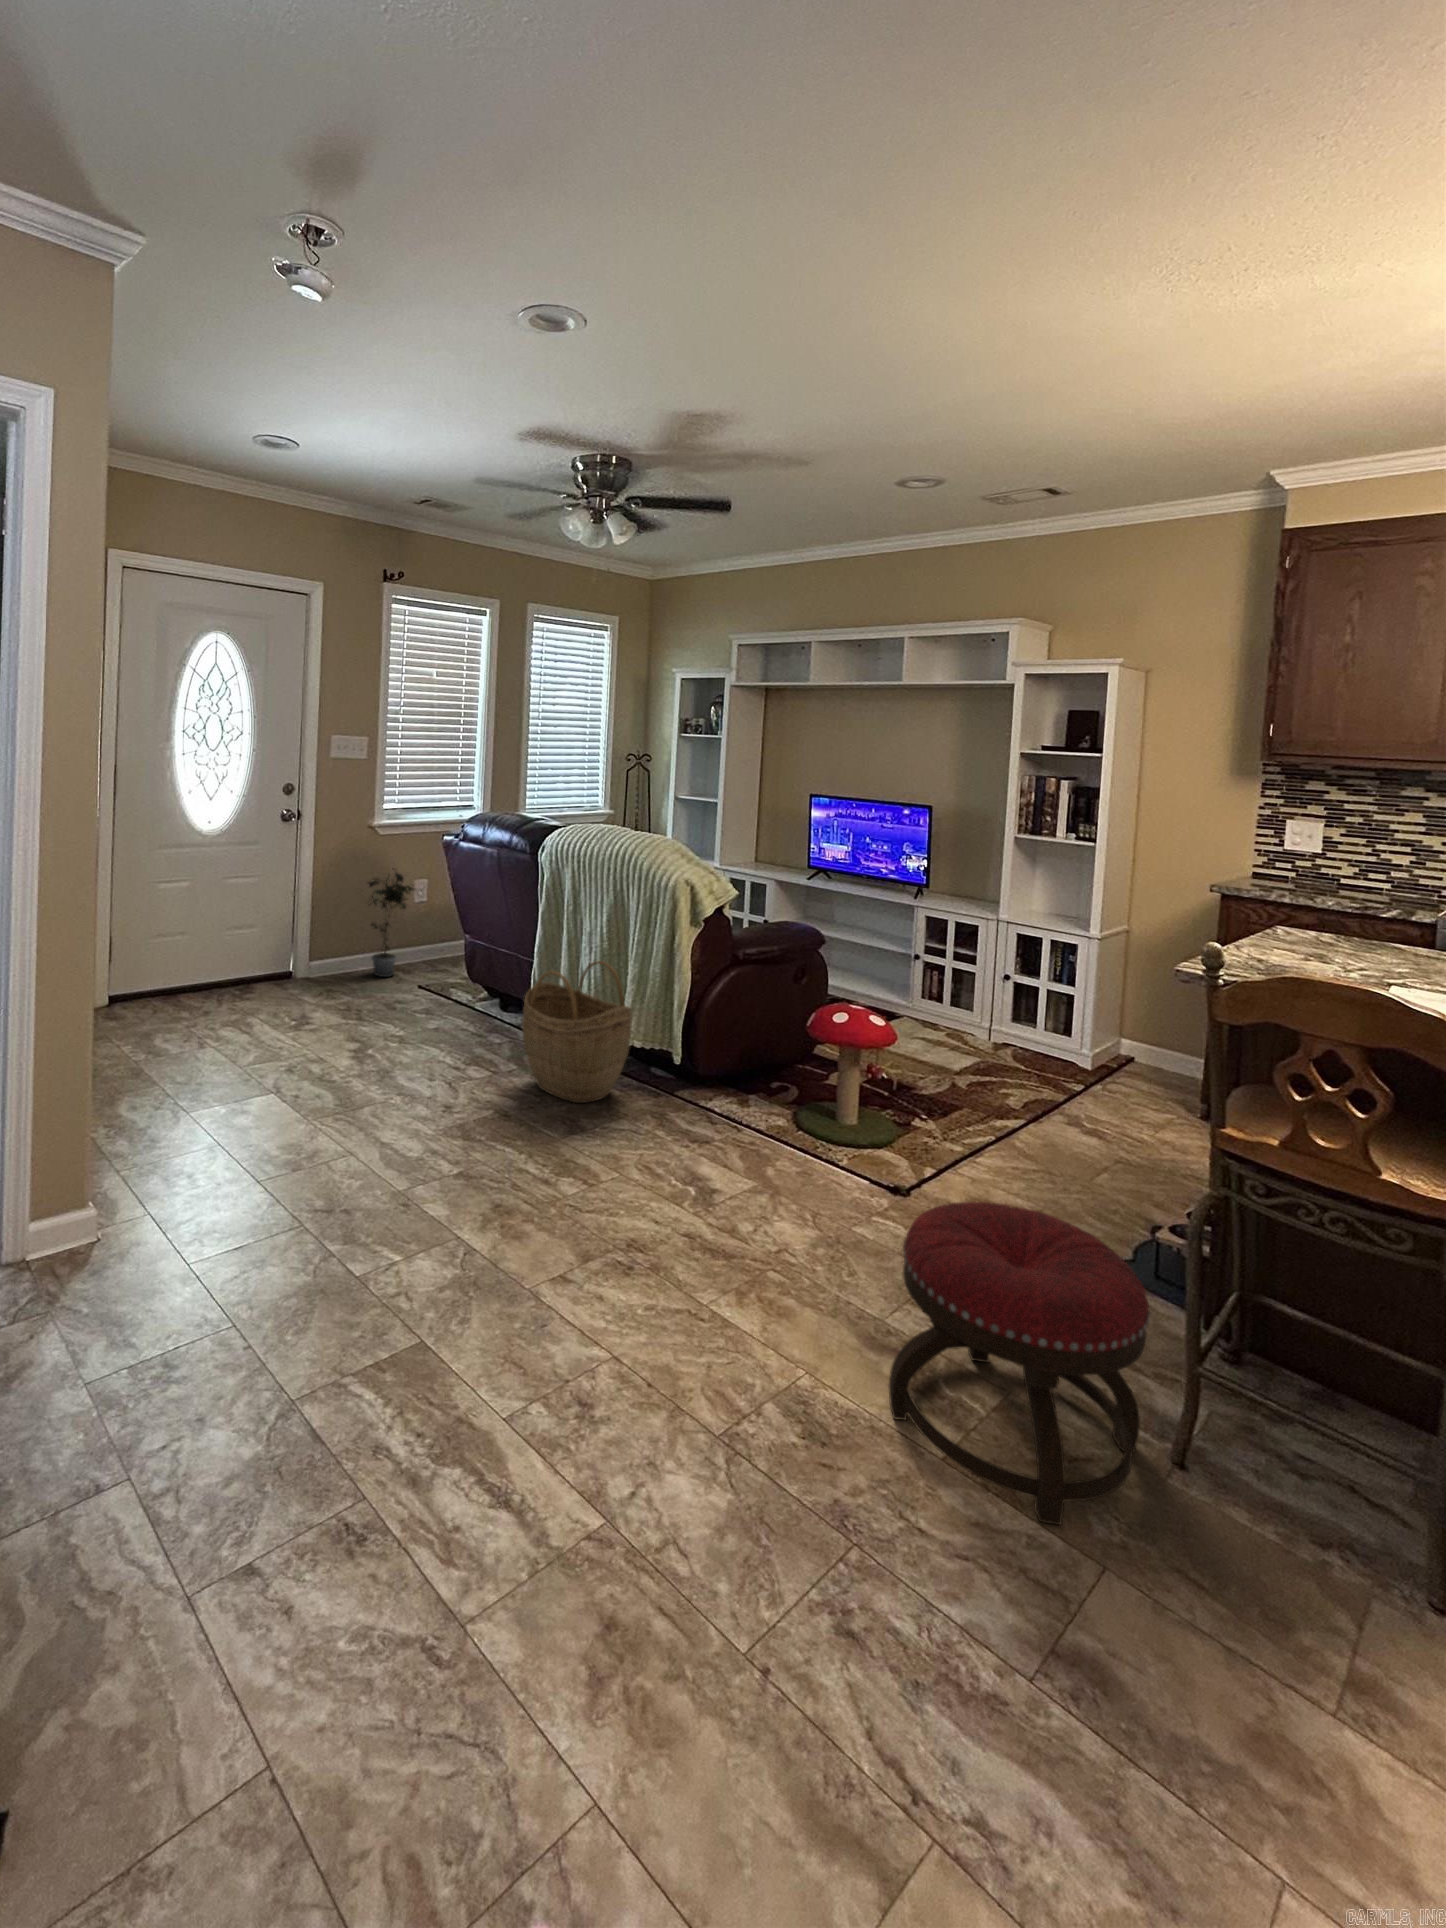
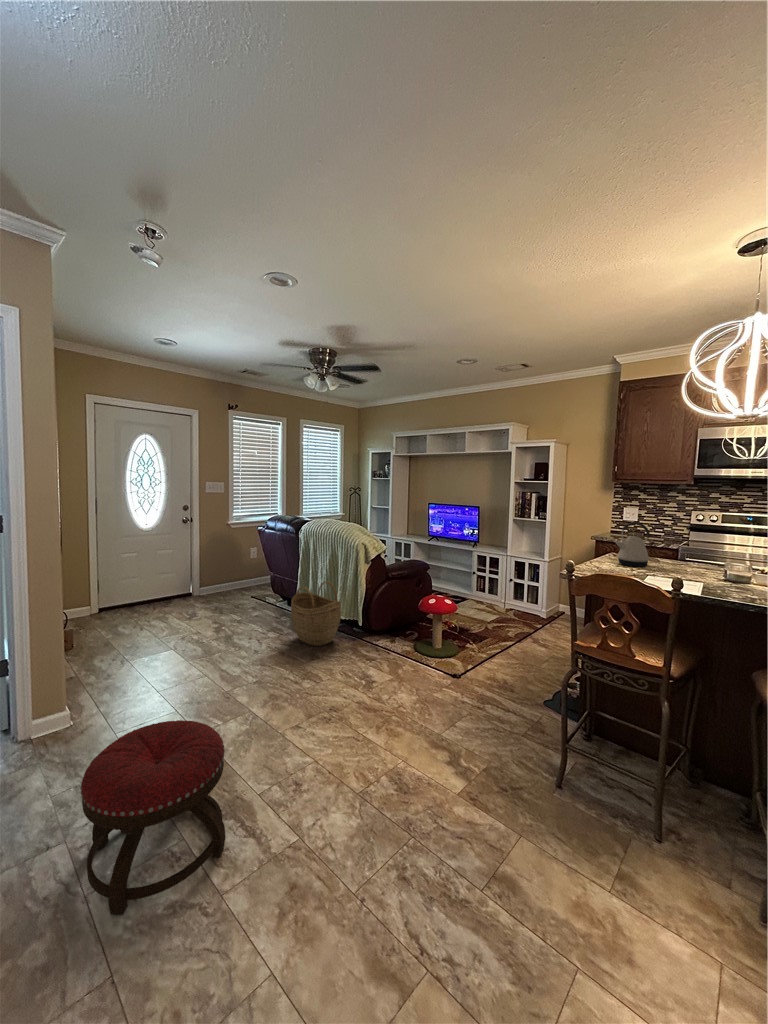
kettle: none [1300,860,1388,964] -> present [615,522,650,567]
potted plant: present [369,869,414,977] -> none [224,543,249,593]
ottoman: present [889,1202,1150,1525] -> present [80,720,225,915]

